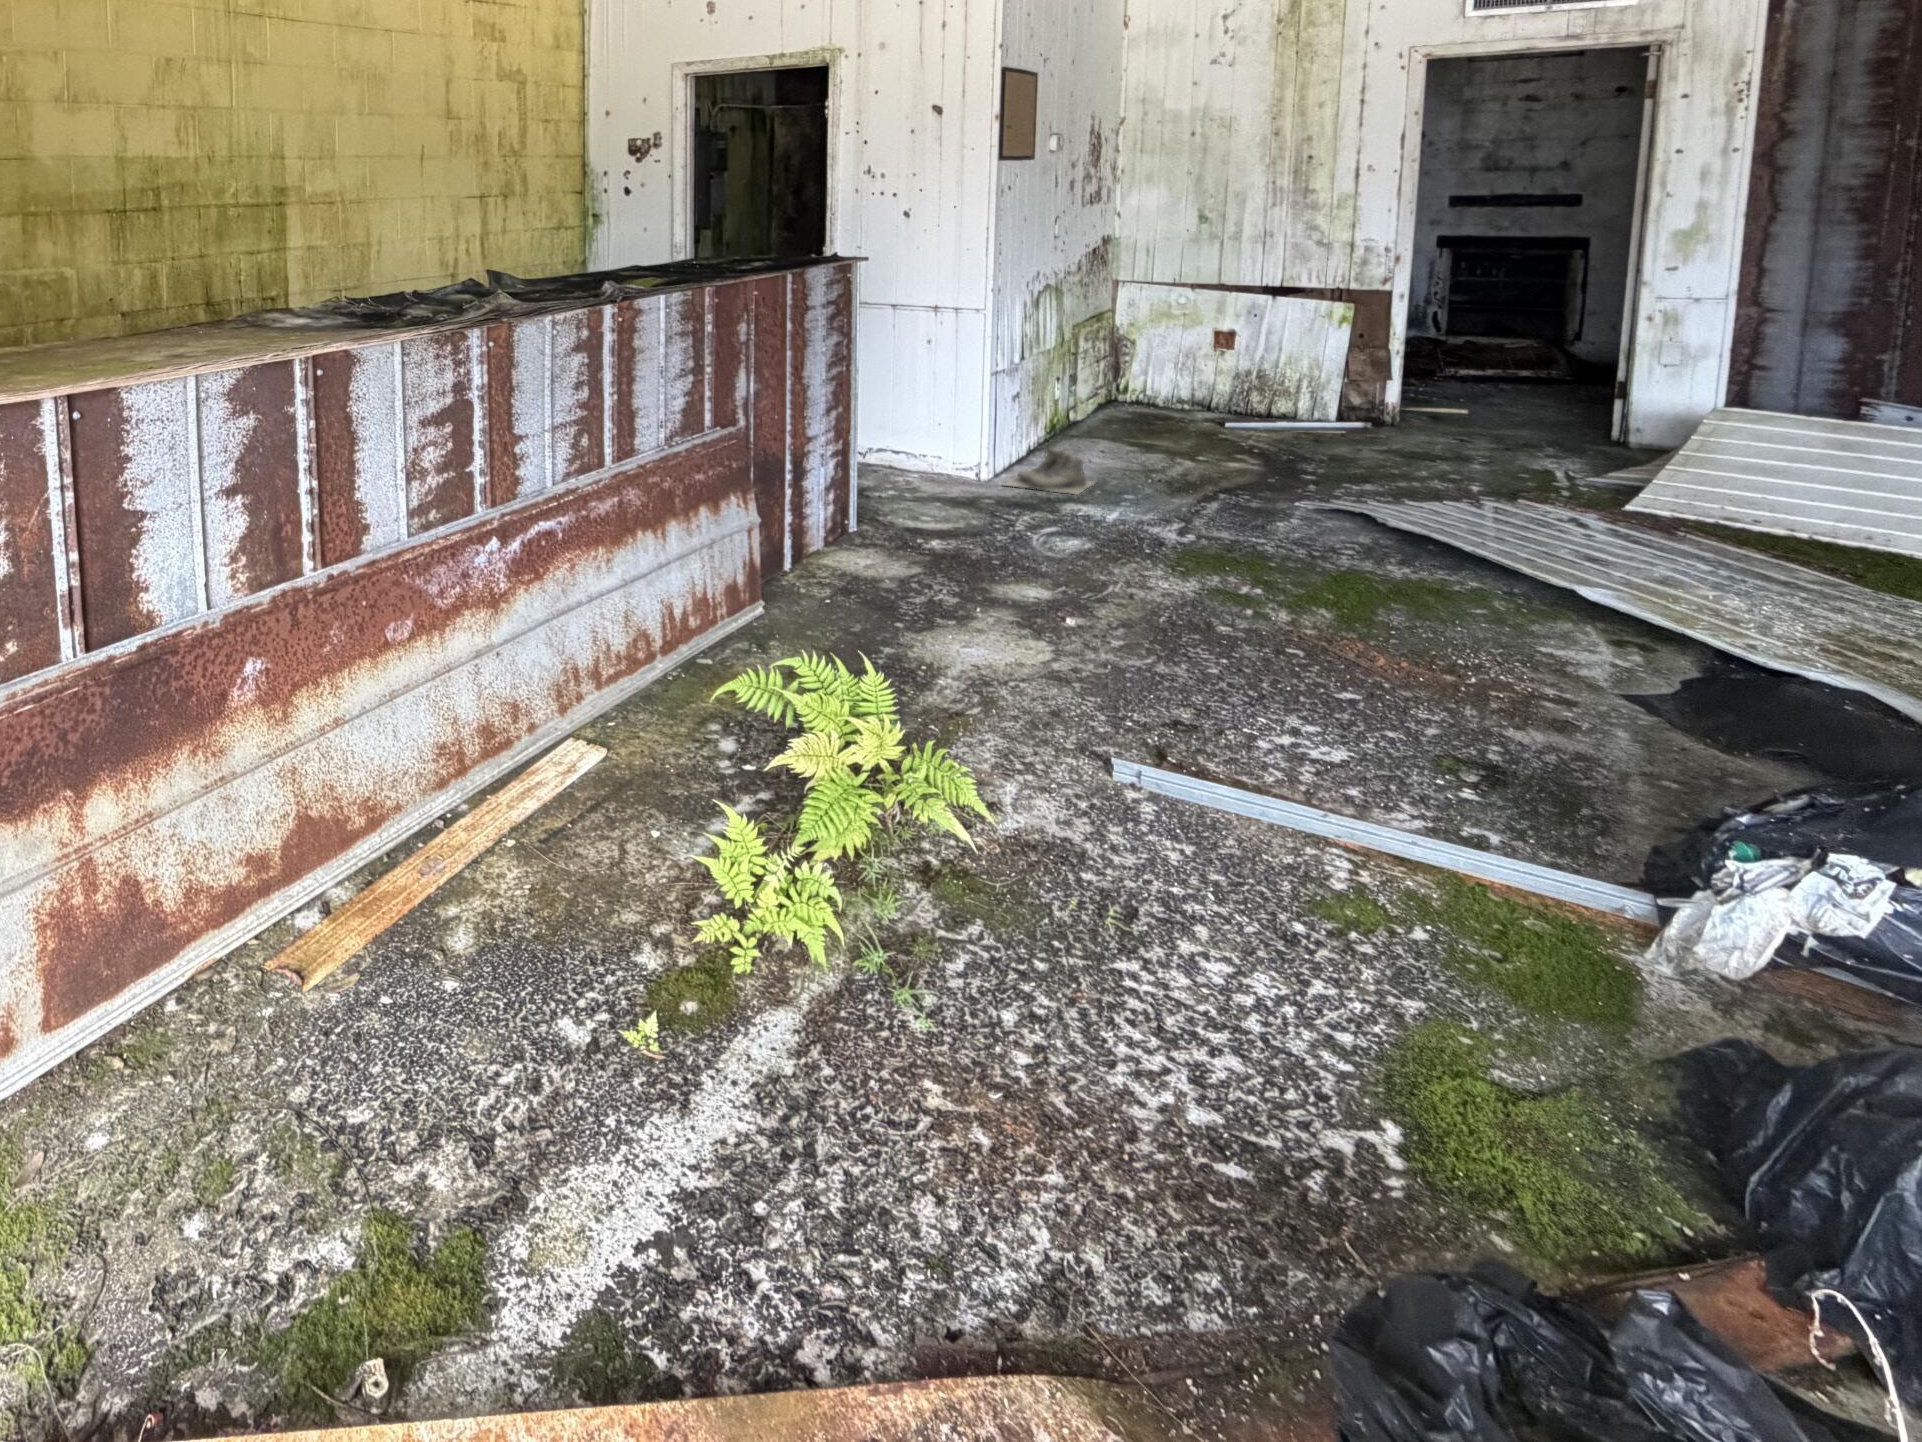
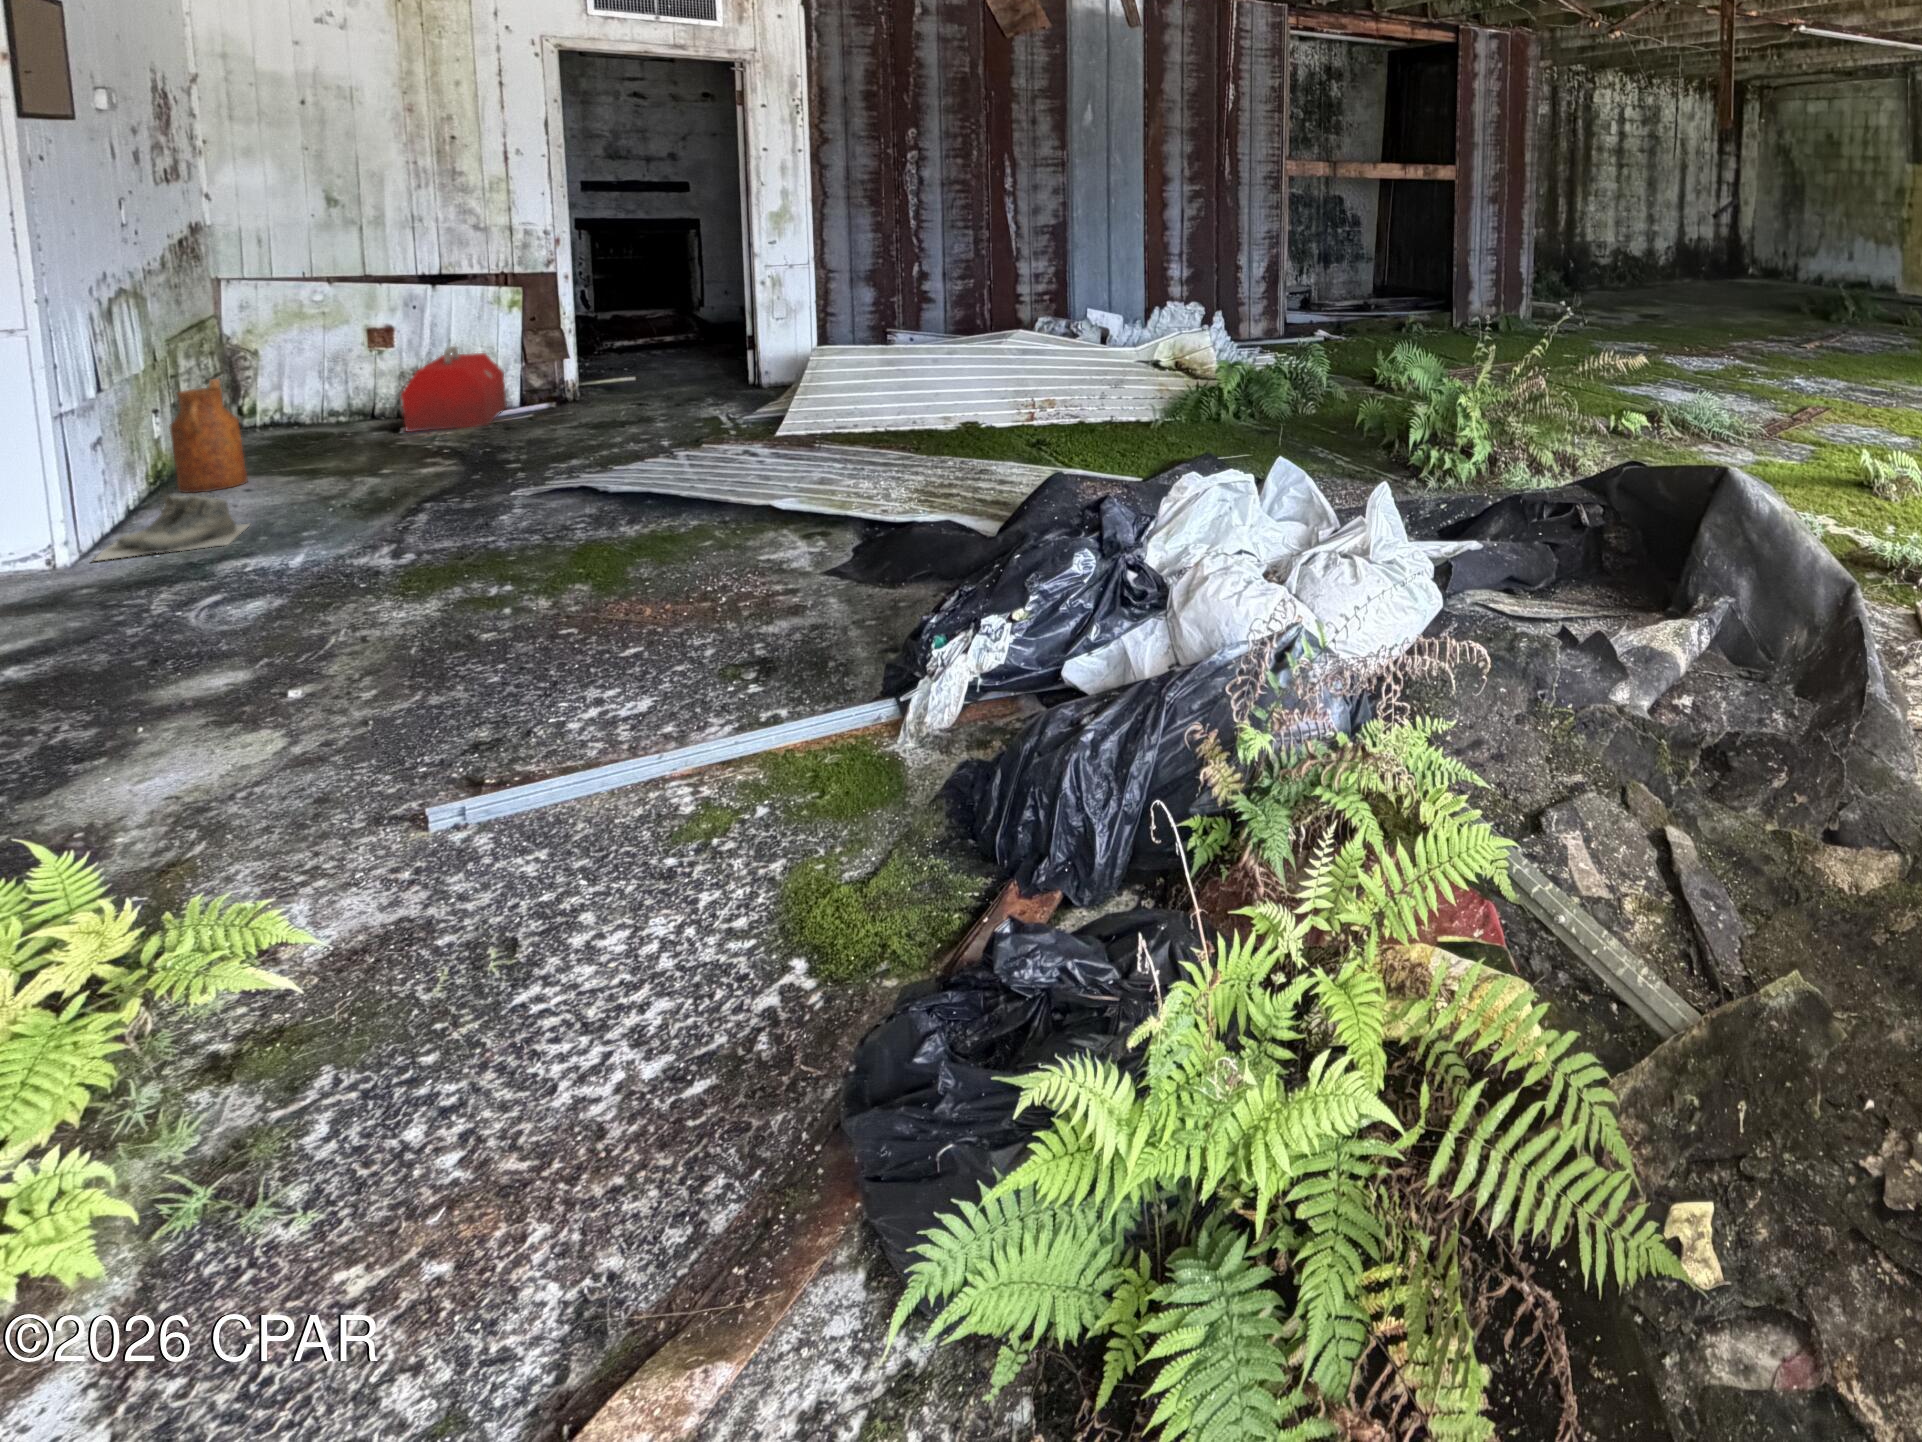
toolbox: none [1230,355,1325,436] -> present [401,346,507,432]
watering can: none [1065,362,1108,451] -> present [169,379,248,493]

